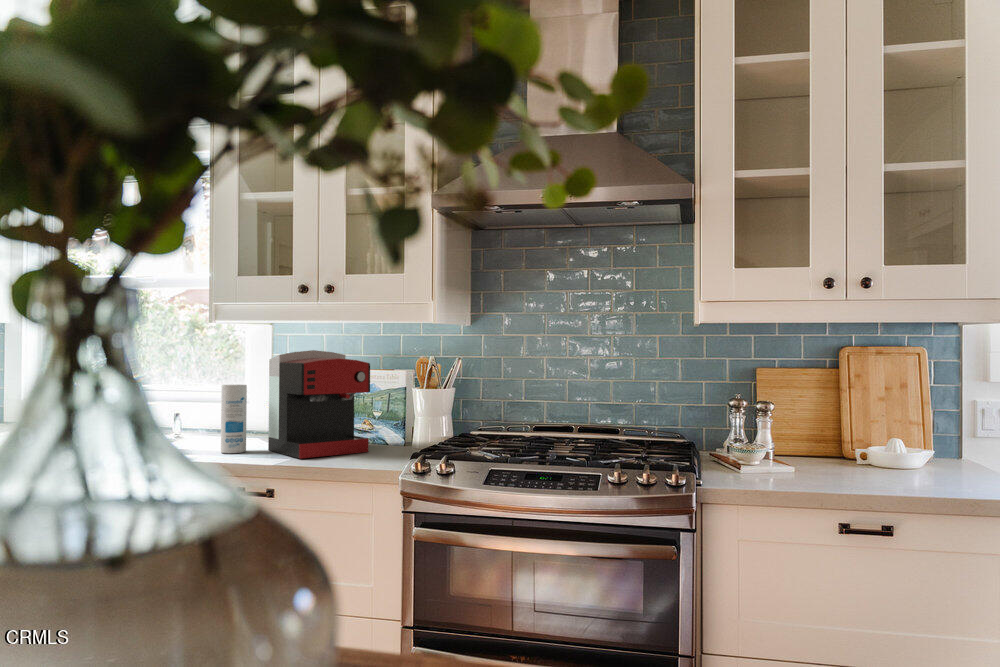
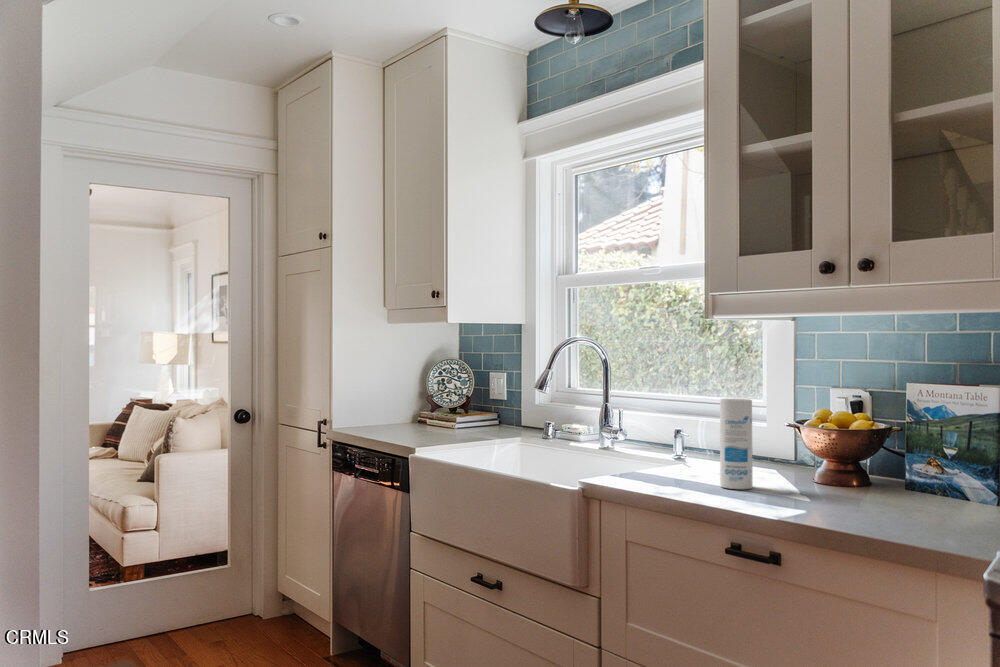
coffee maker: present [268,350,370,458] -> none [782,354,935,511]

